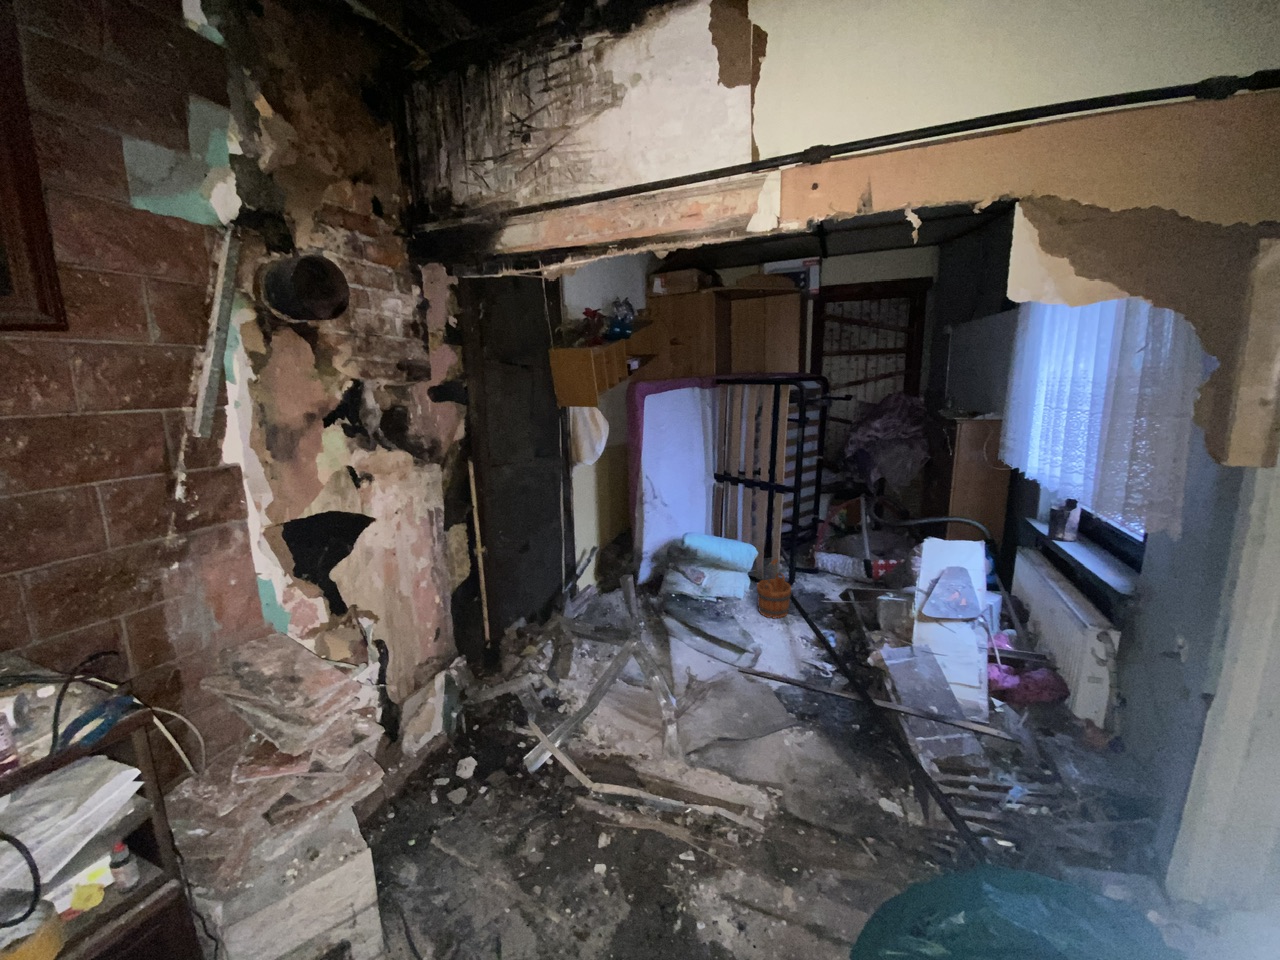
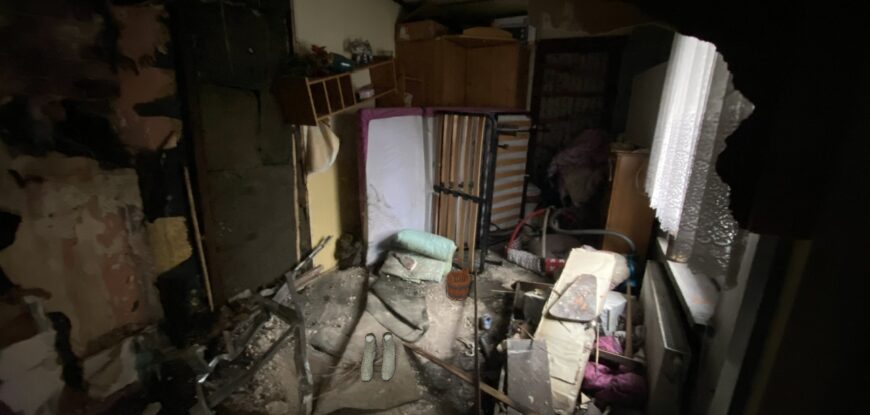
boots: none [695,651,740,718] -> present [361,332,395,381]

